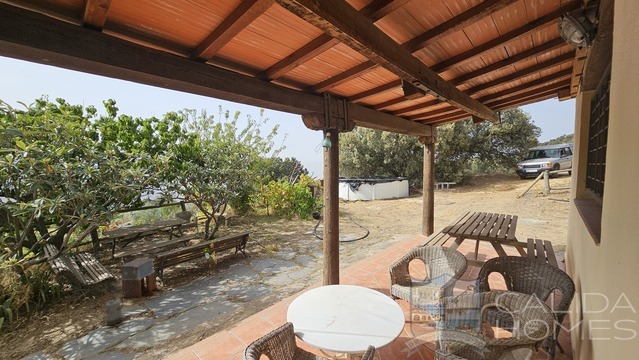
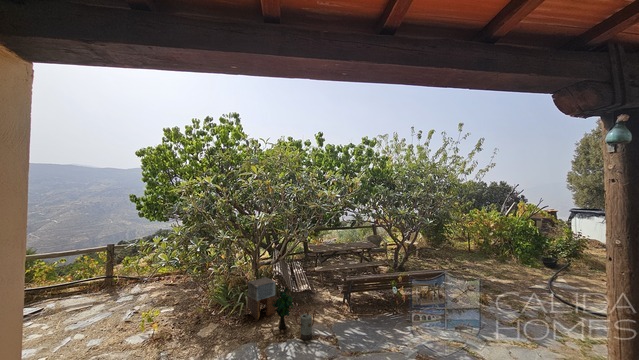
stool: present [121,258,156,298] -> present [248,277,276,320]
decorative plant: none [59,281,94,327] -> present [272,288,294,329]

